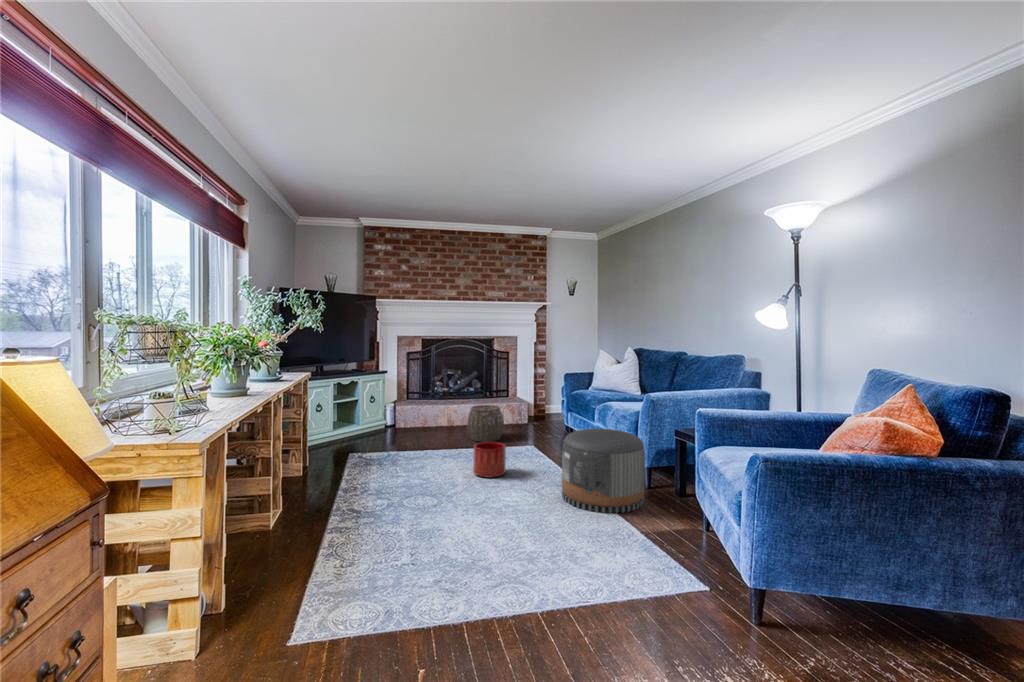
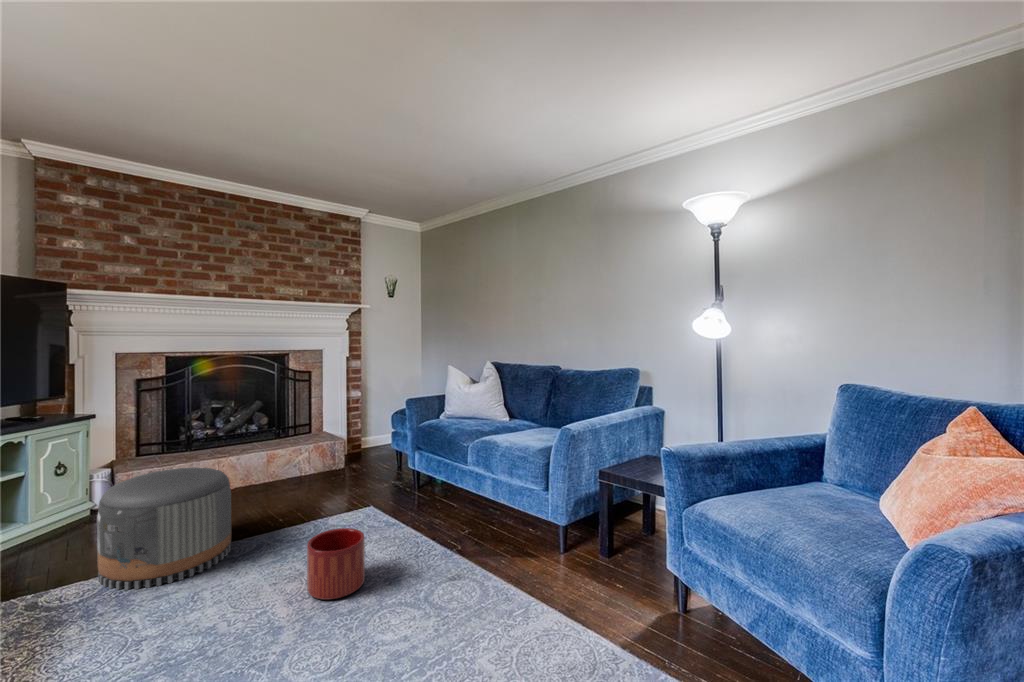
woven basket: present [467,405,504,442] -> none [263,454,325,516]
pouf: present [562,429,645,513] -> present [97,467,231,590]

